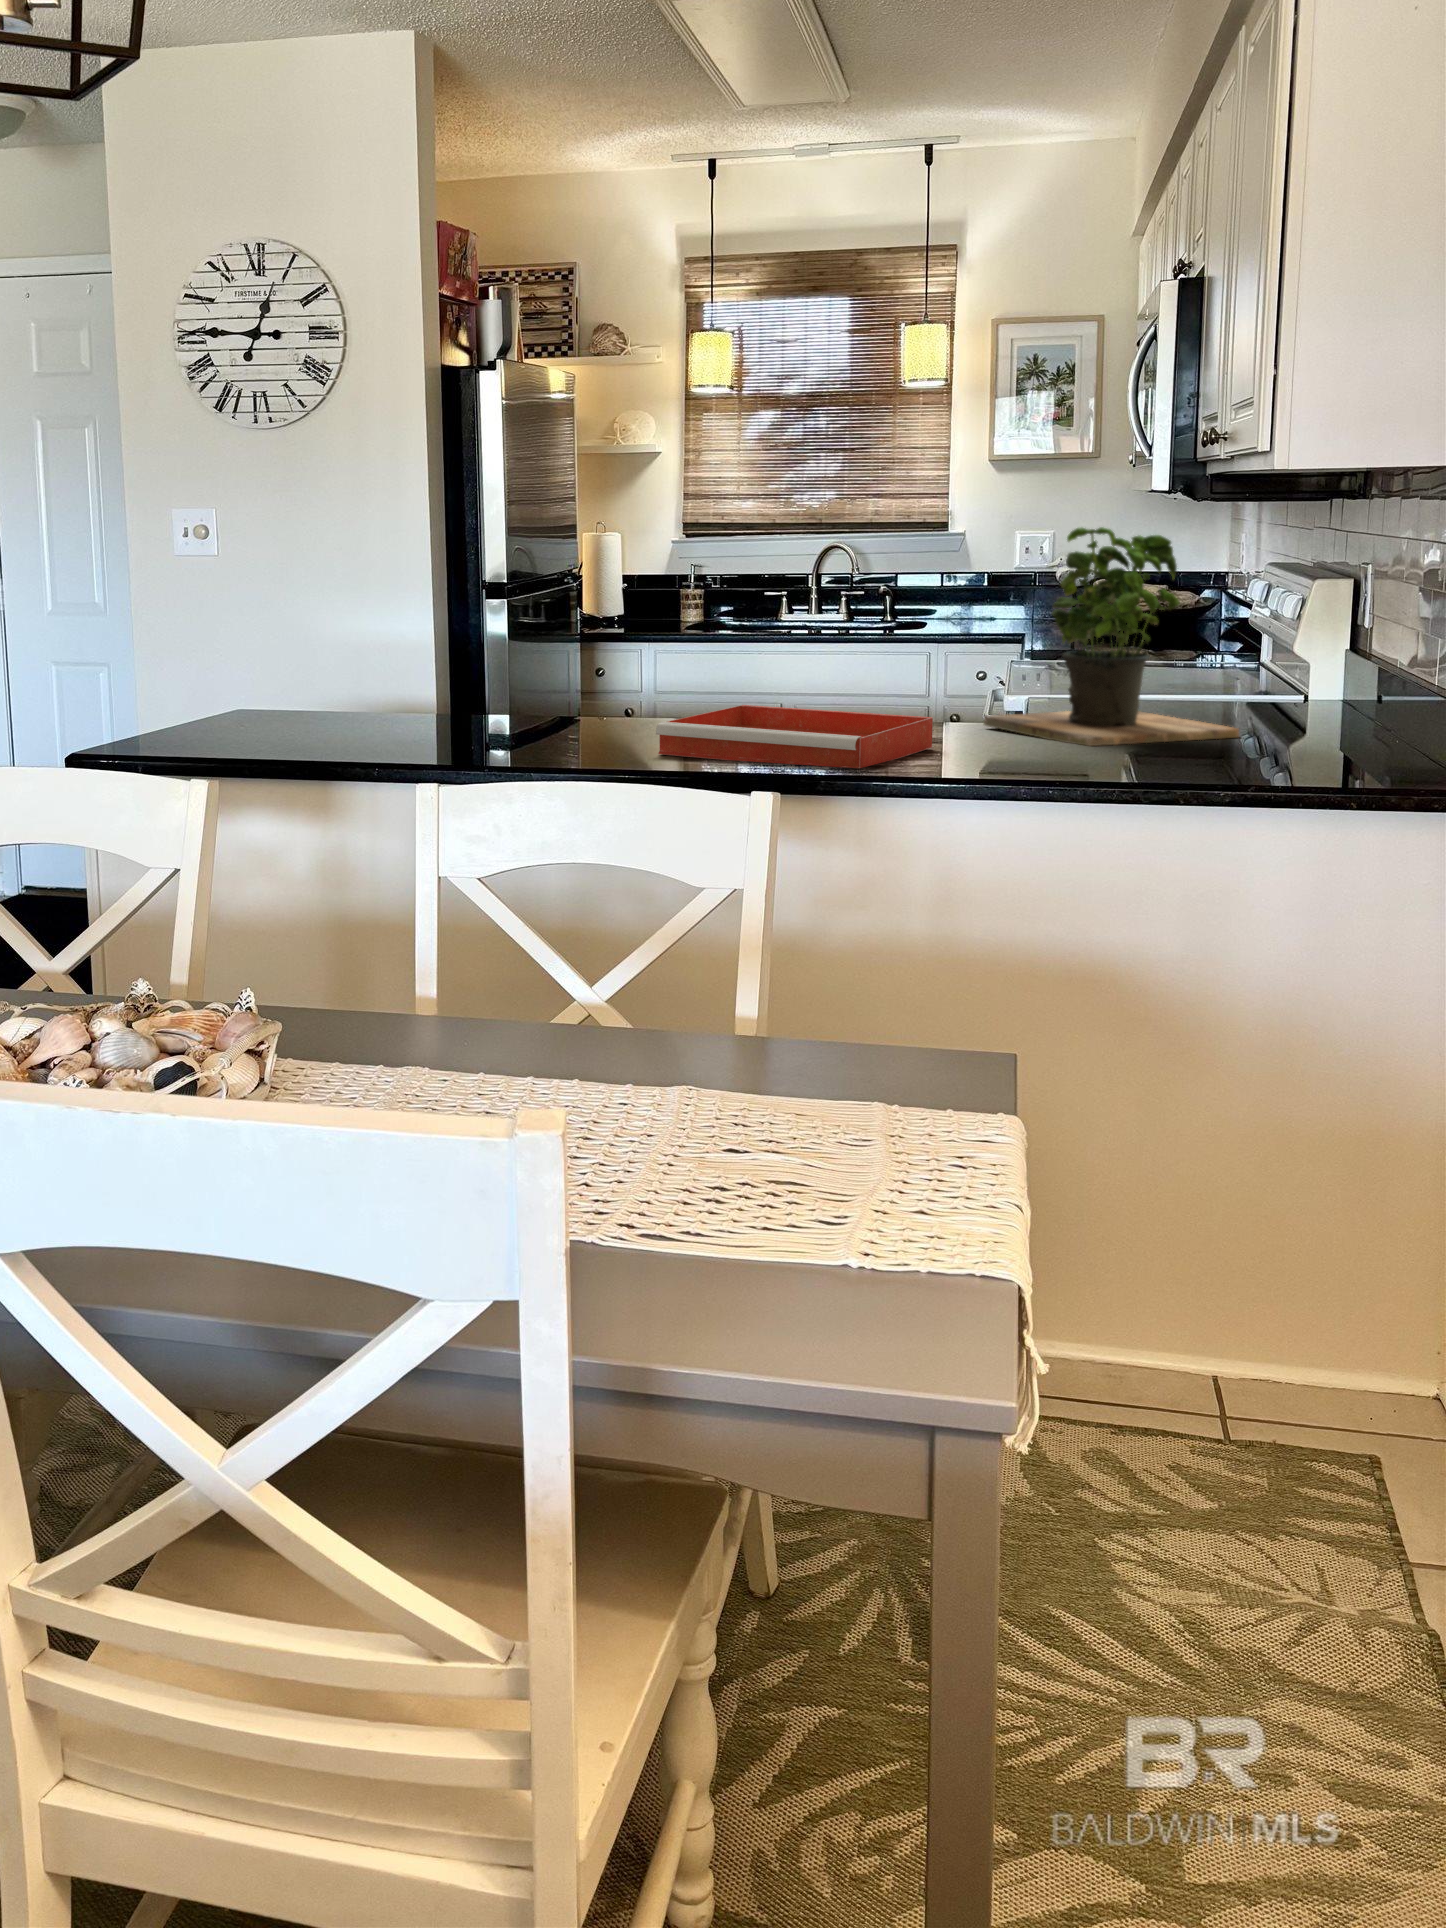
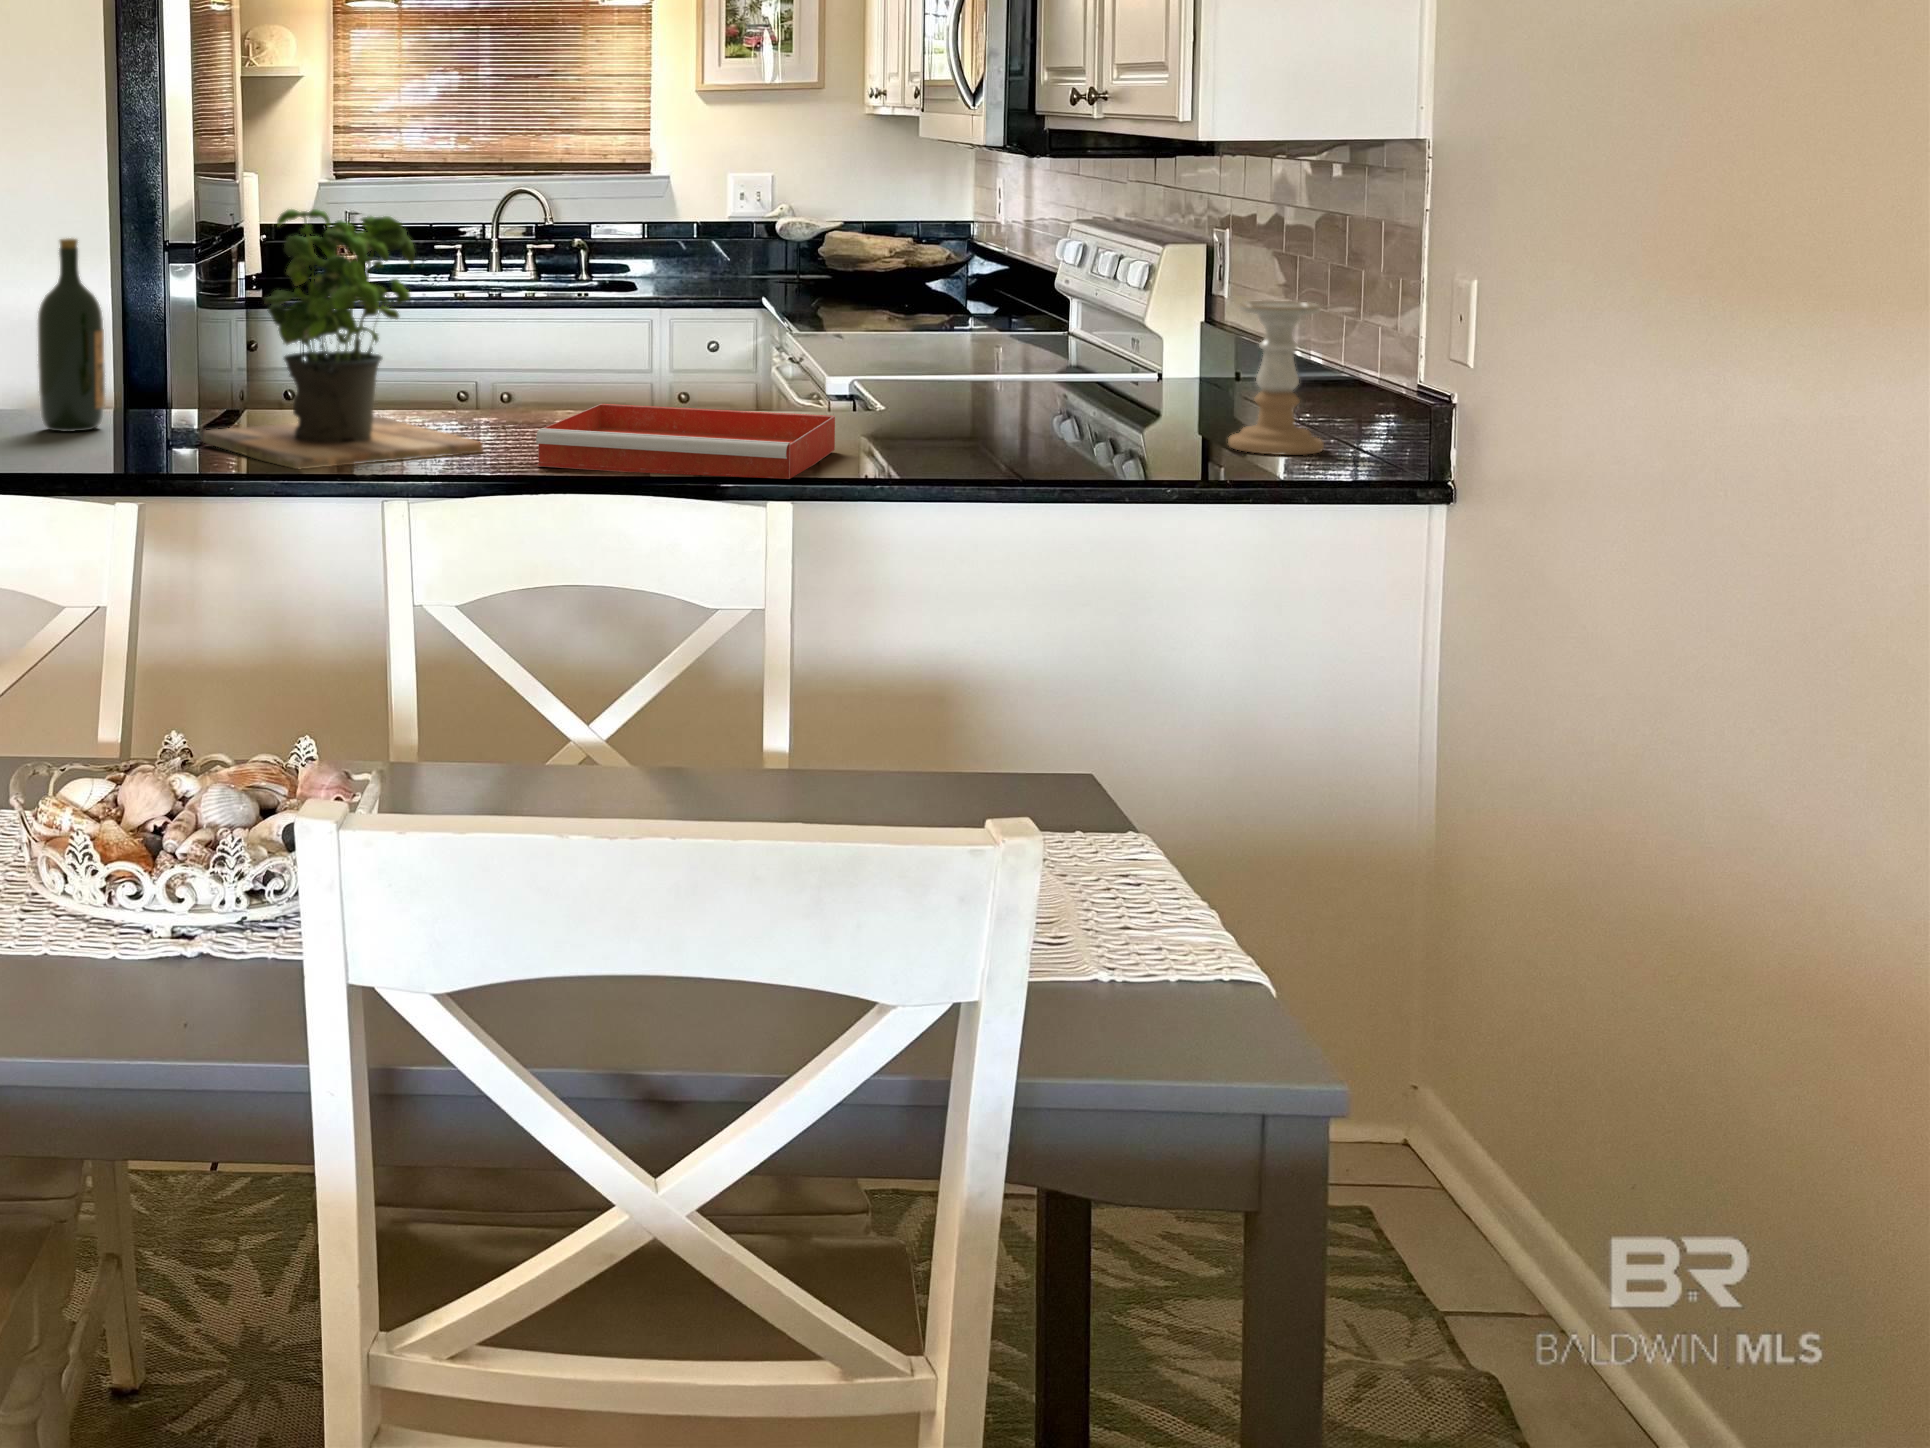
potted plant: present [984,527,1239,746] -> present [203,209,483,469]
wine bottle: none [306,565,361,722] -> present [38,238,105,432]
candle holder: none [1298,619,1389,760] -> present [1228,300,1324,455]

